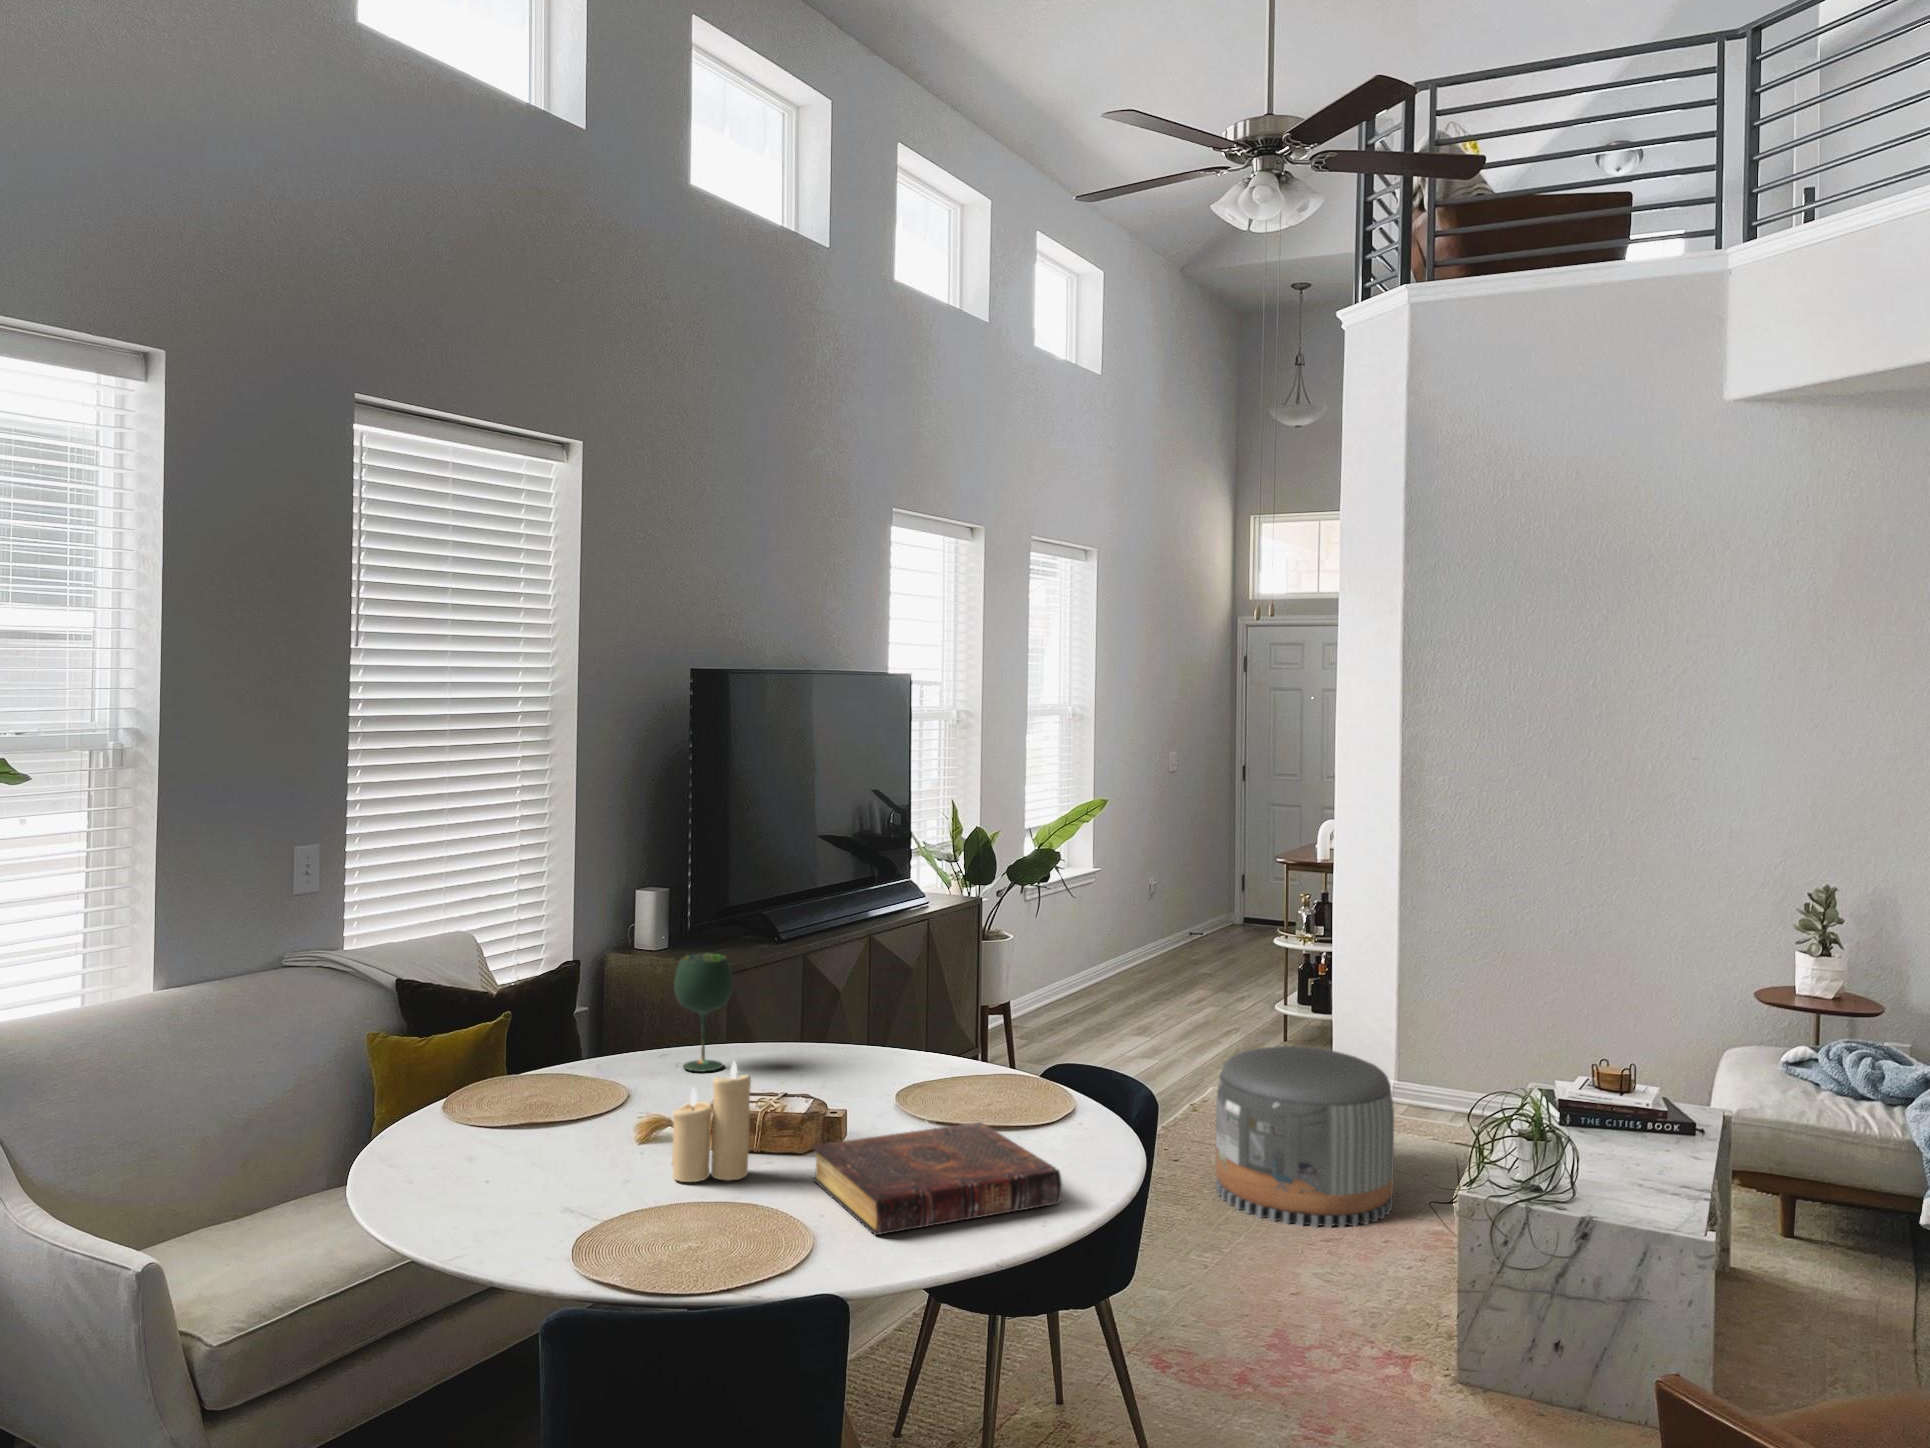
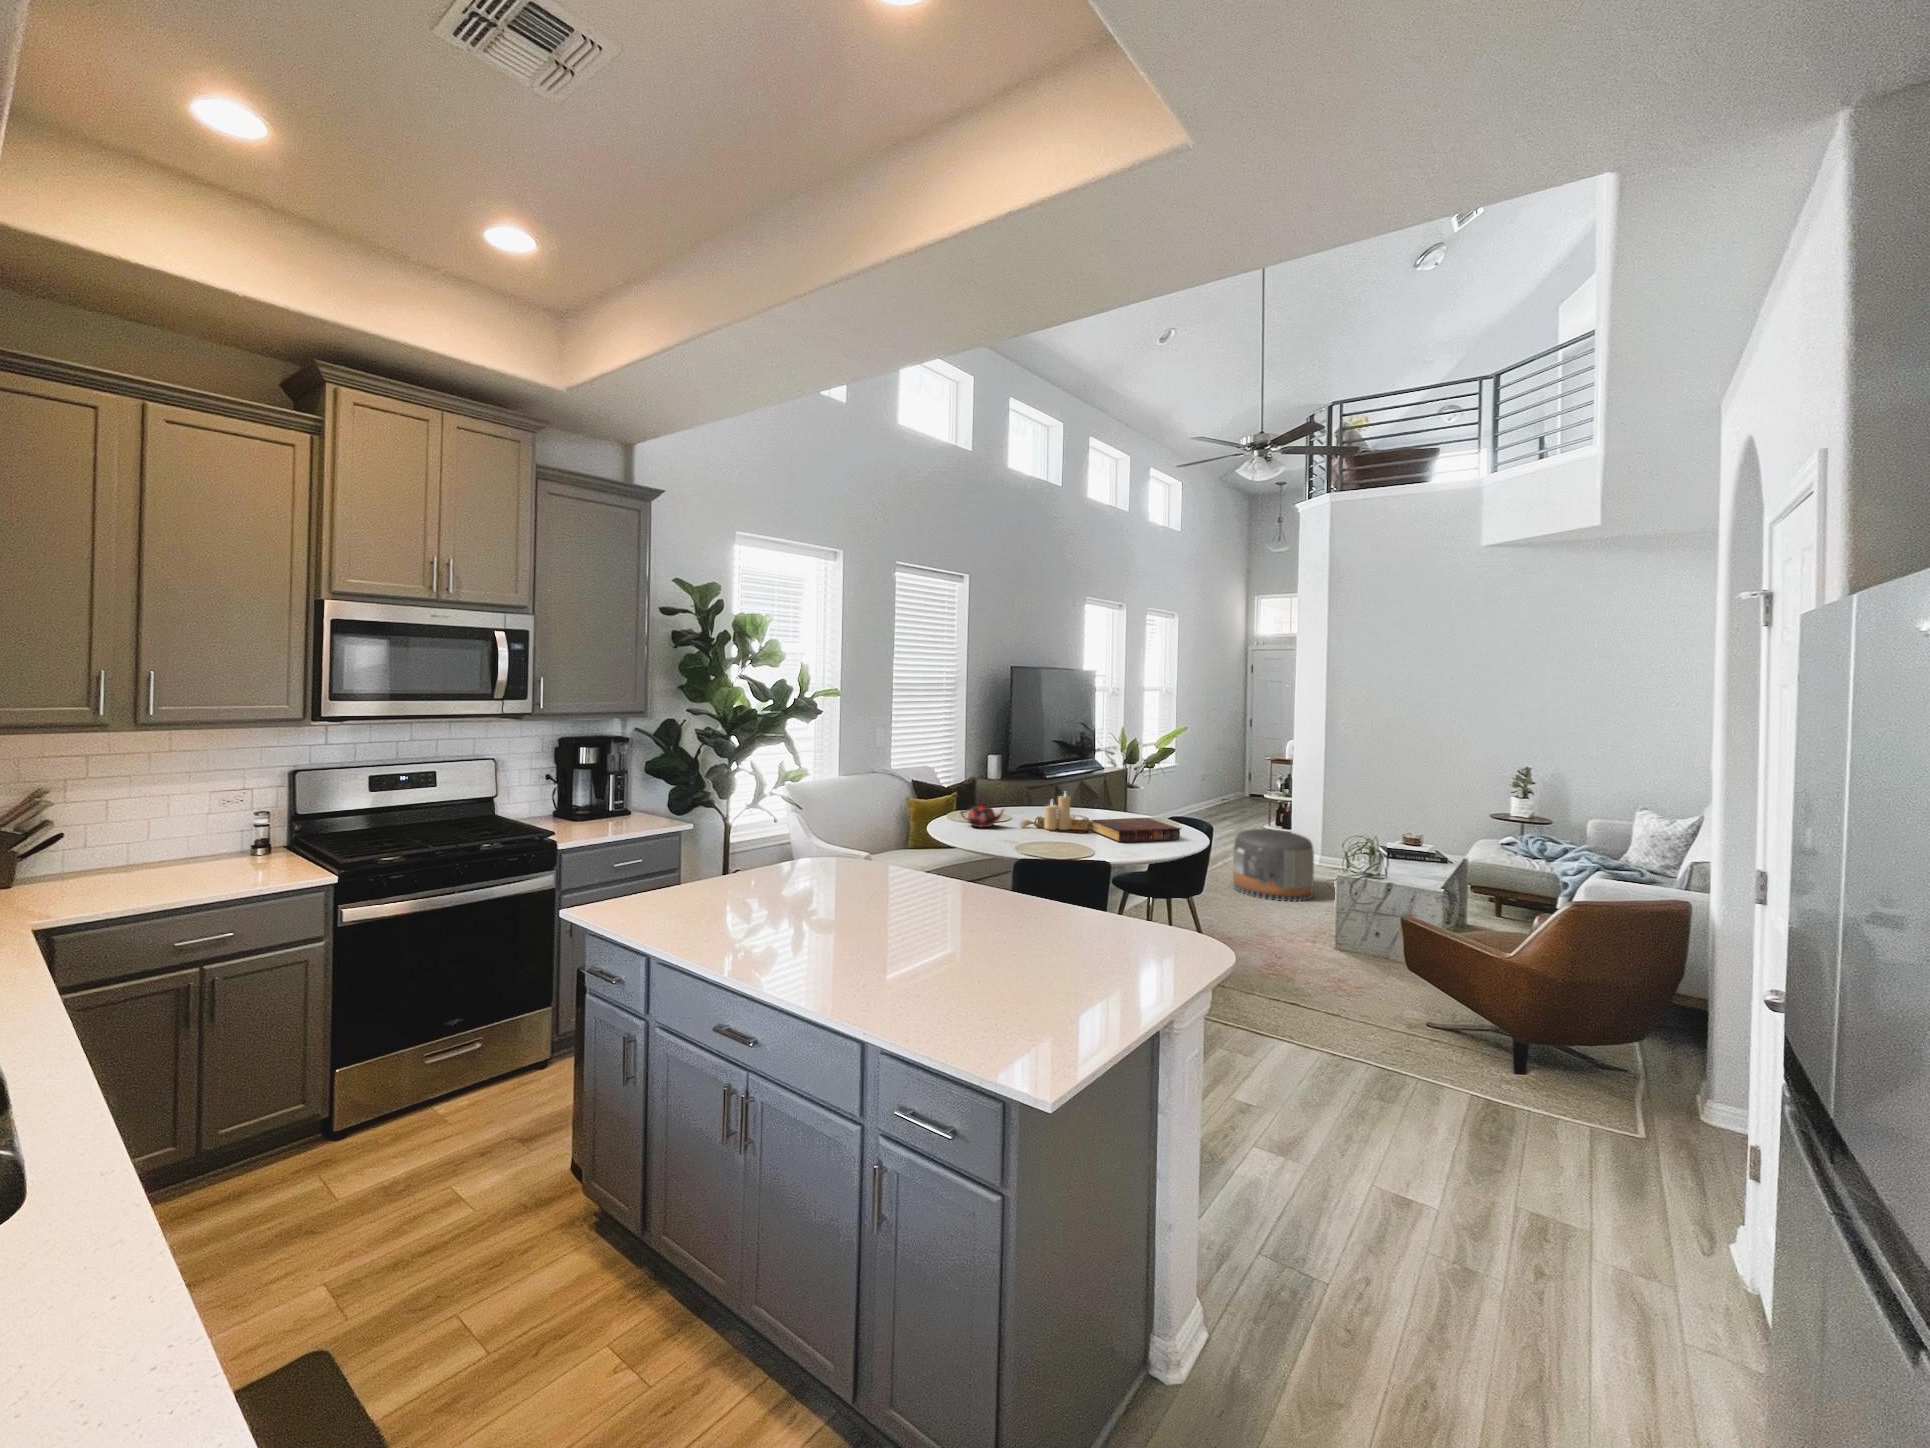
wine glass: present [674,953,733,1072] -> none [1028,766,1049,807]
teapot: none [413,1105,556,1188] -> present [961,802,1004,827]

